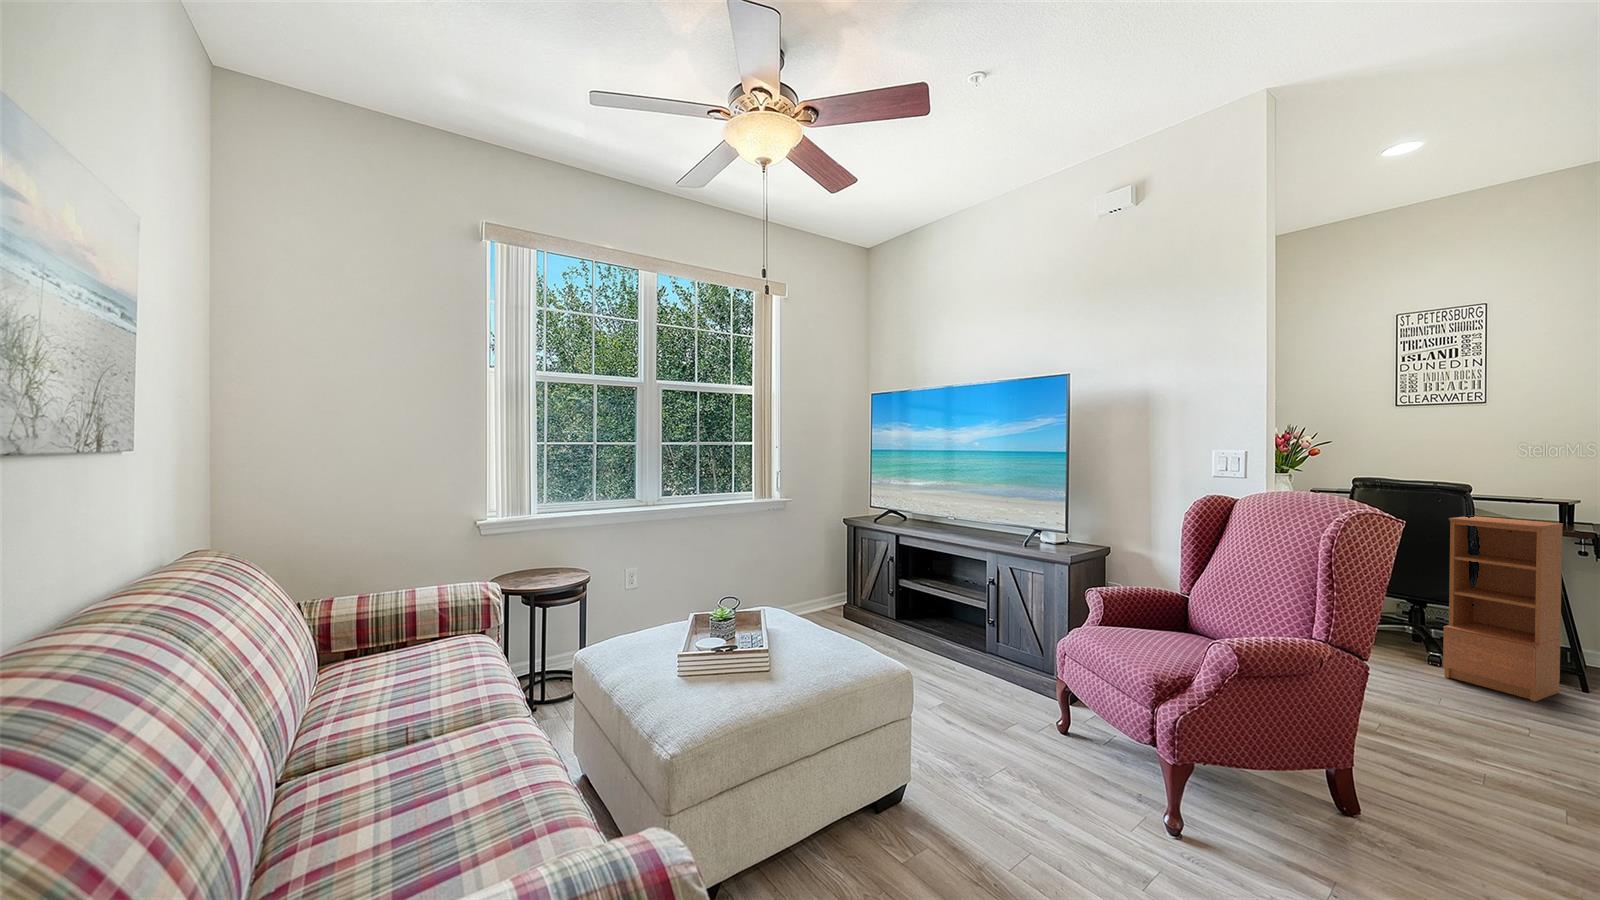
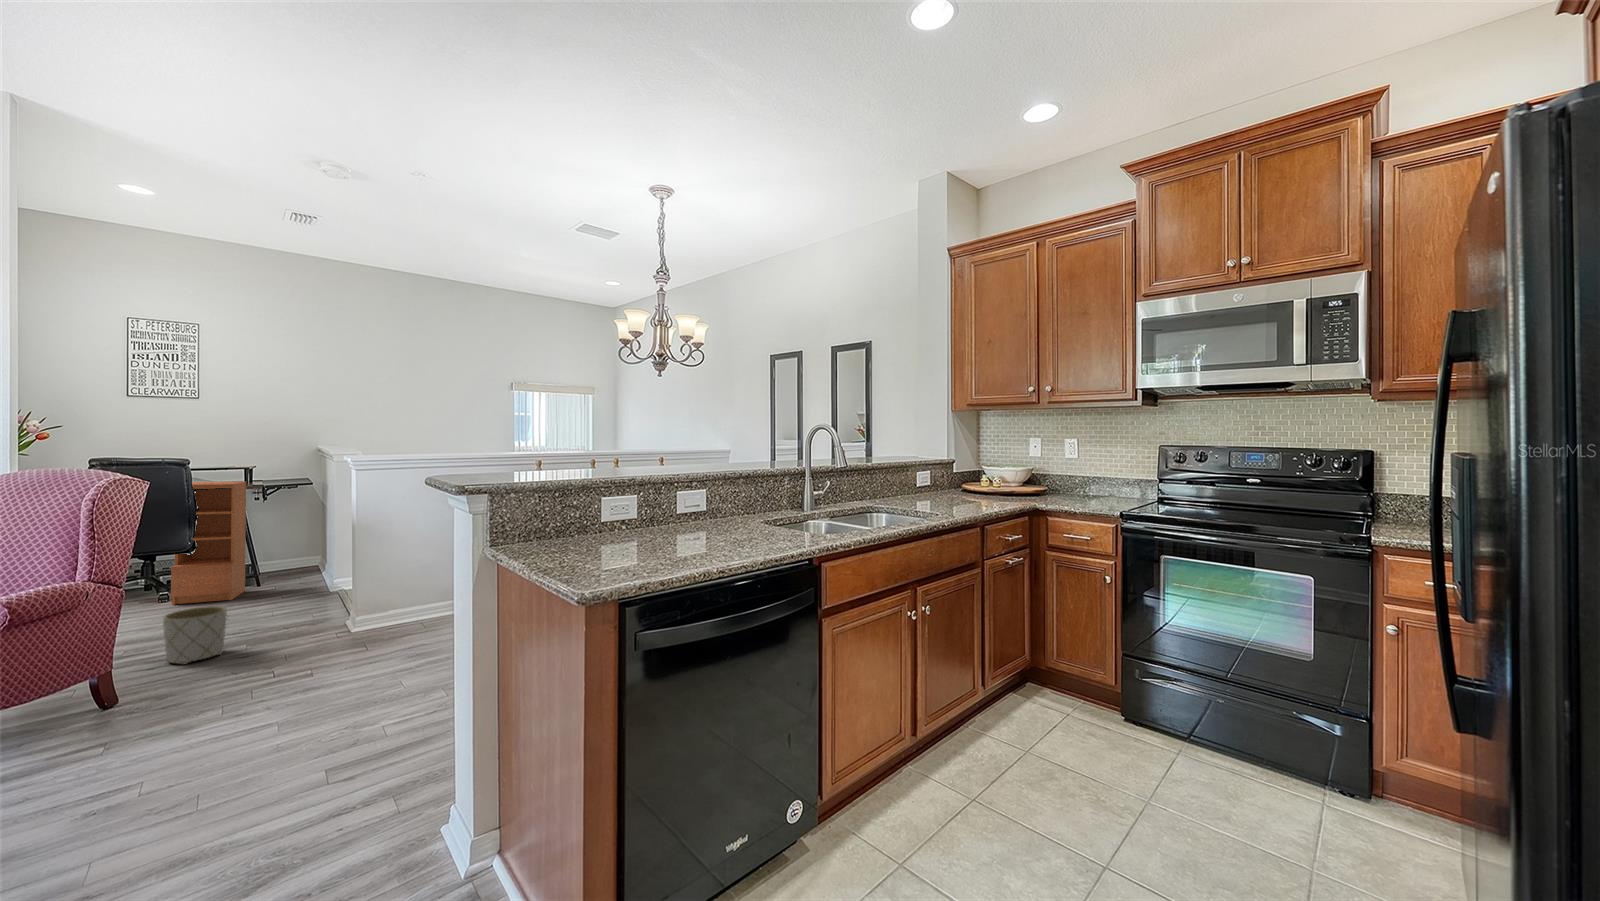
planter: none [1426,707,1530,809] -> present [163,606,227,664]

